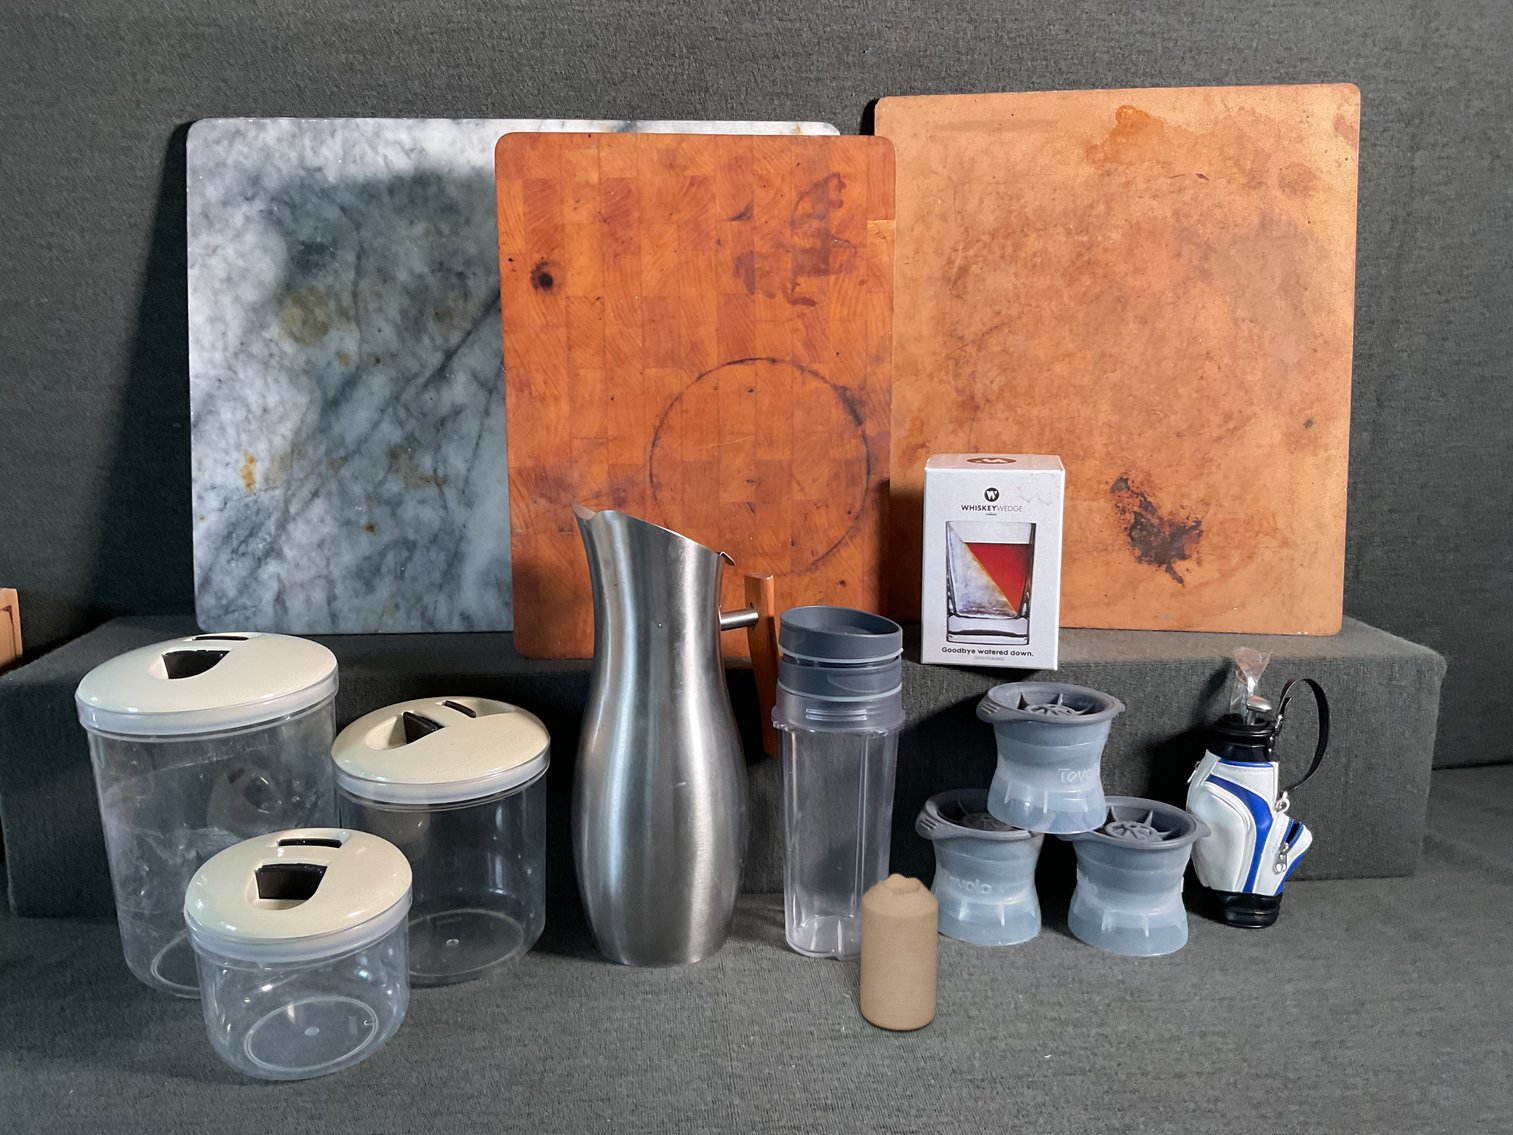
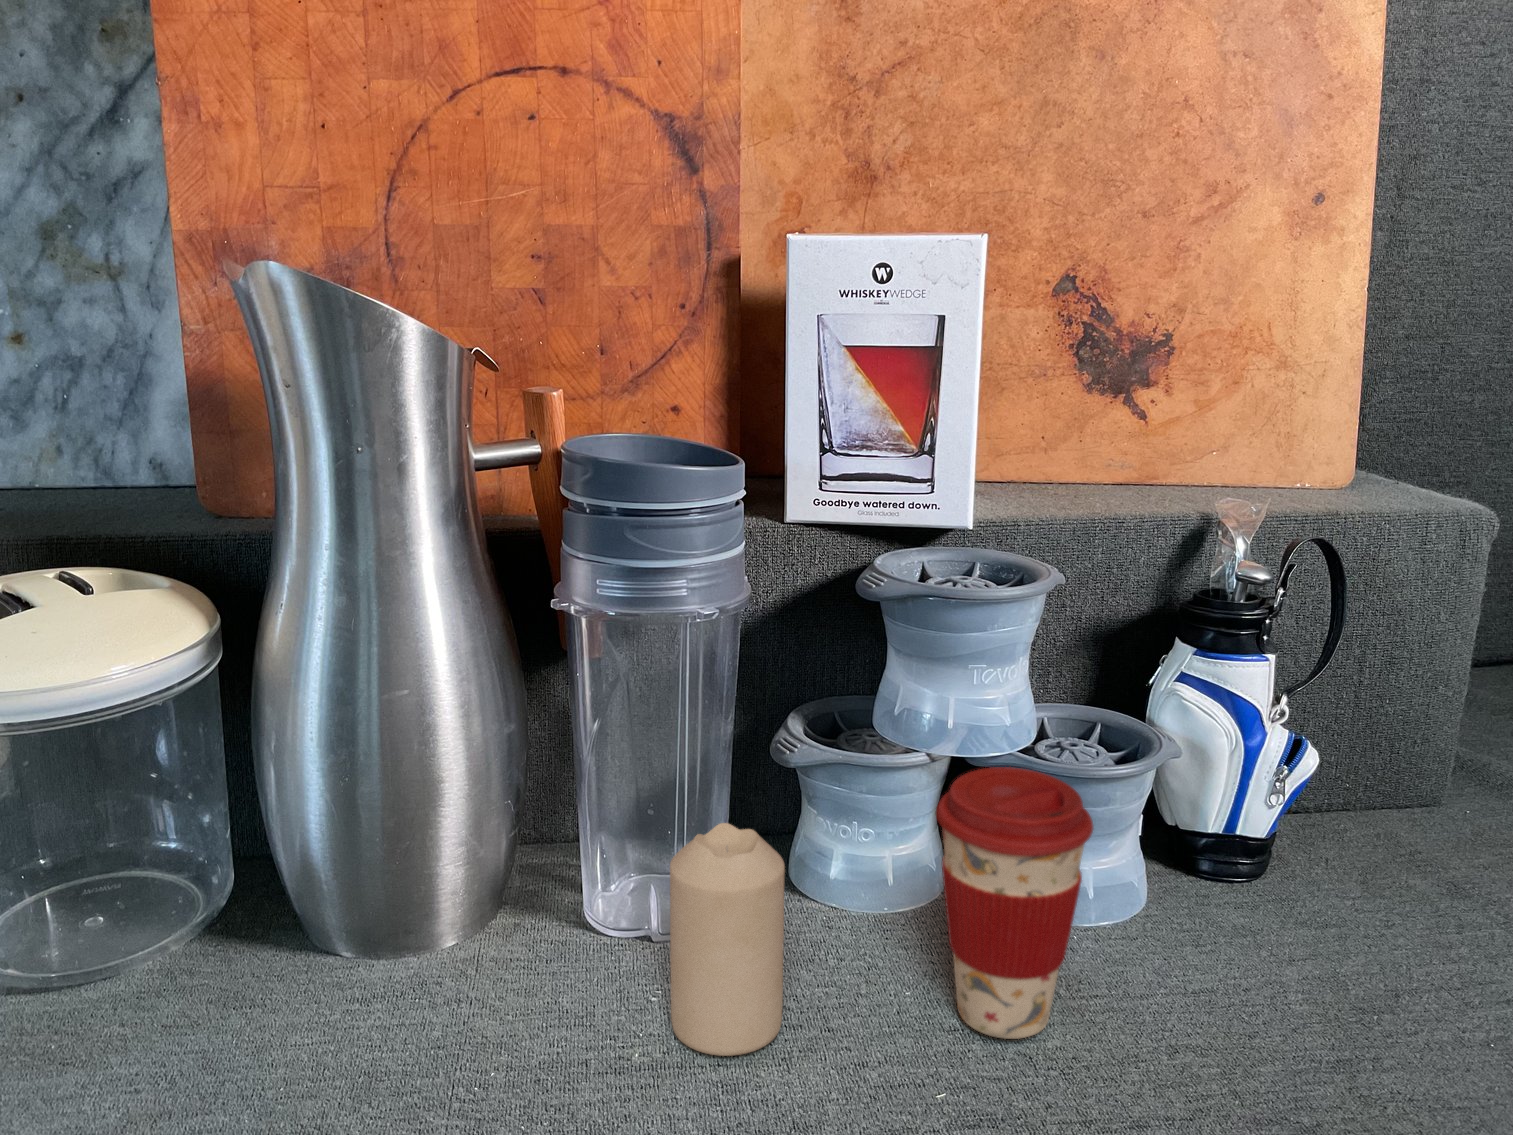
coffee cup: none [1038,839,1145,1024] -> present [936,767,1093,1039]

